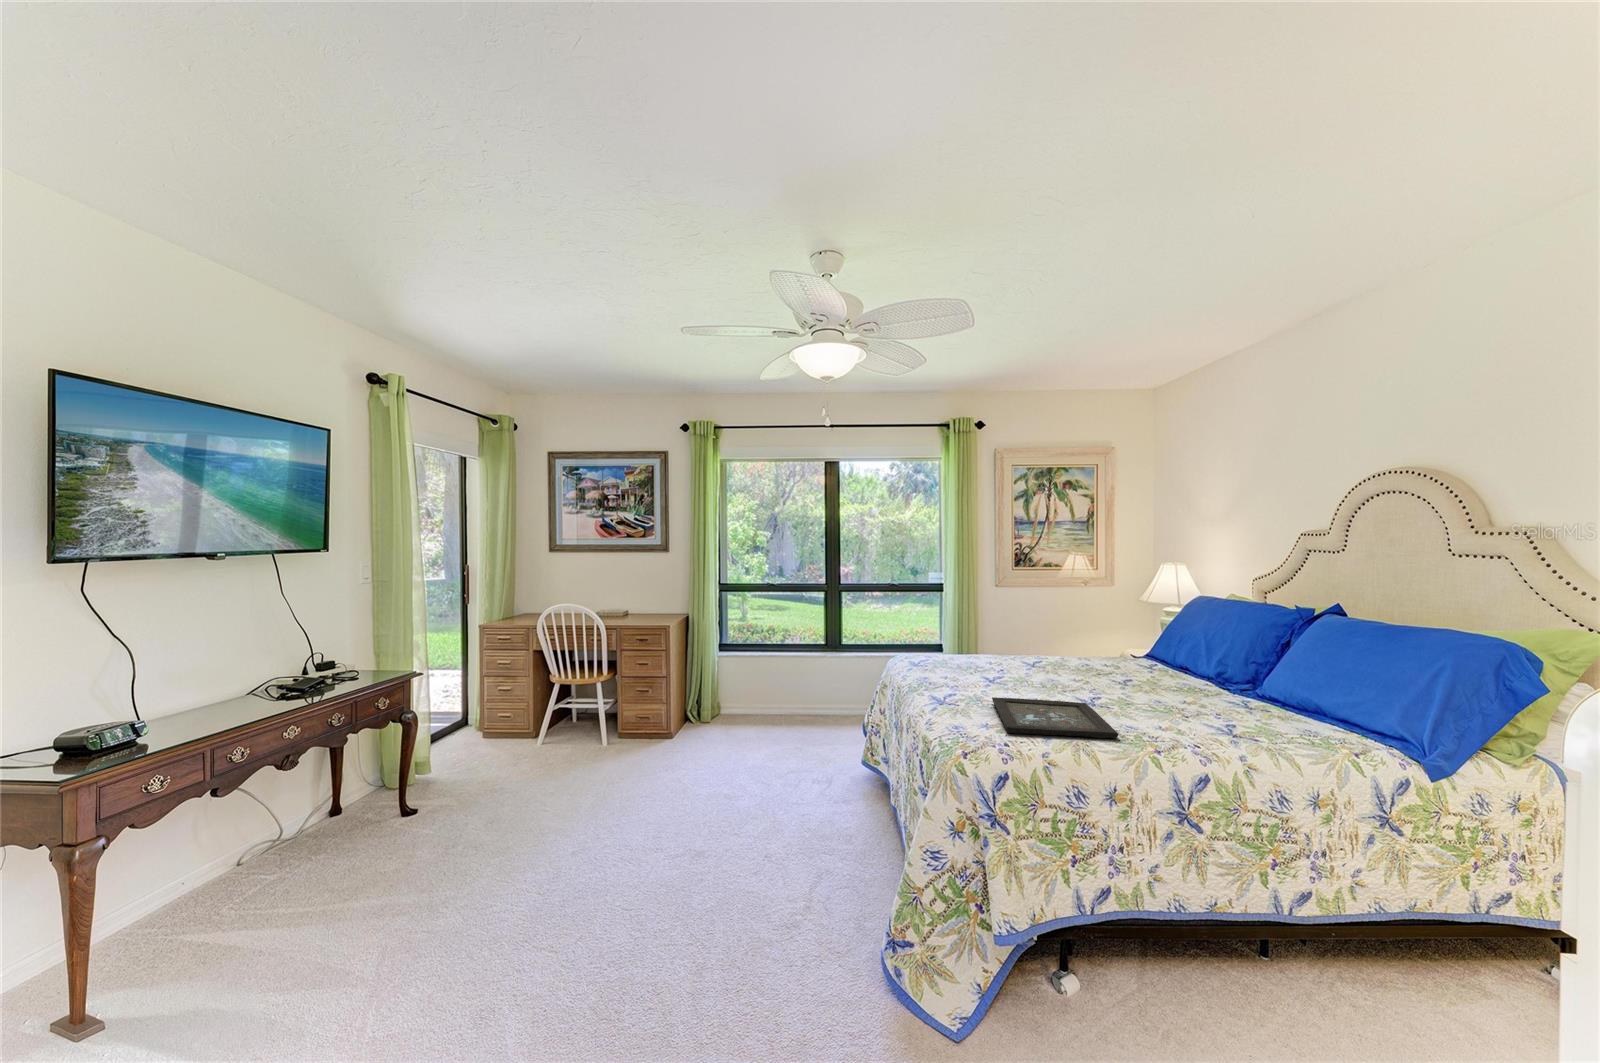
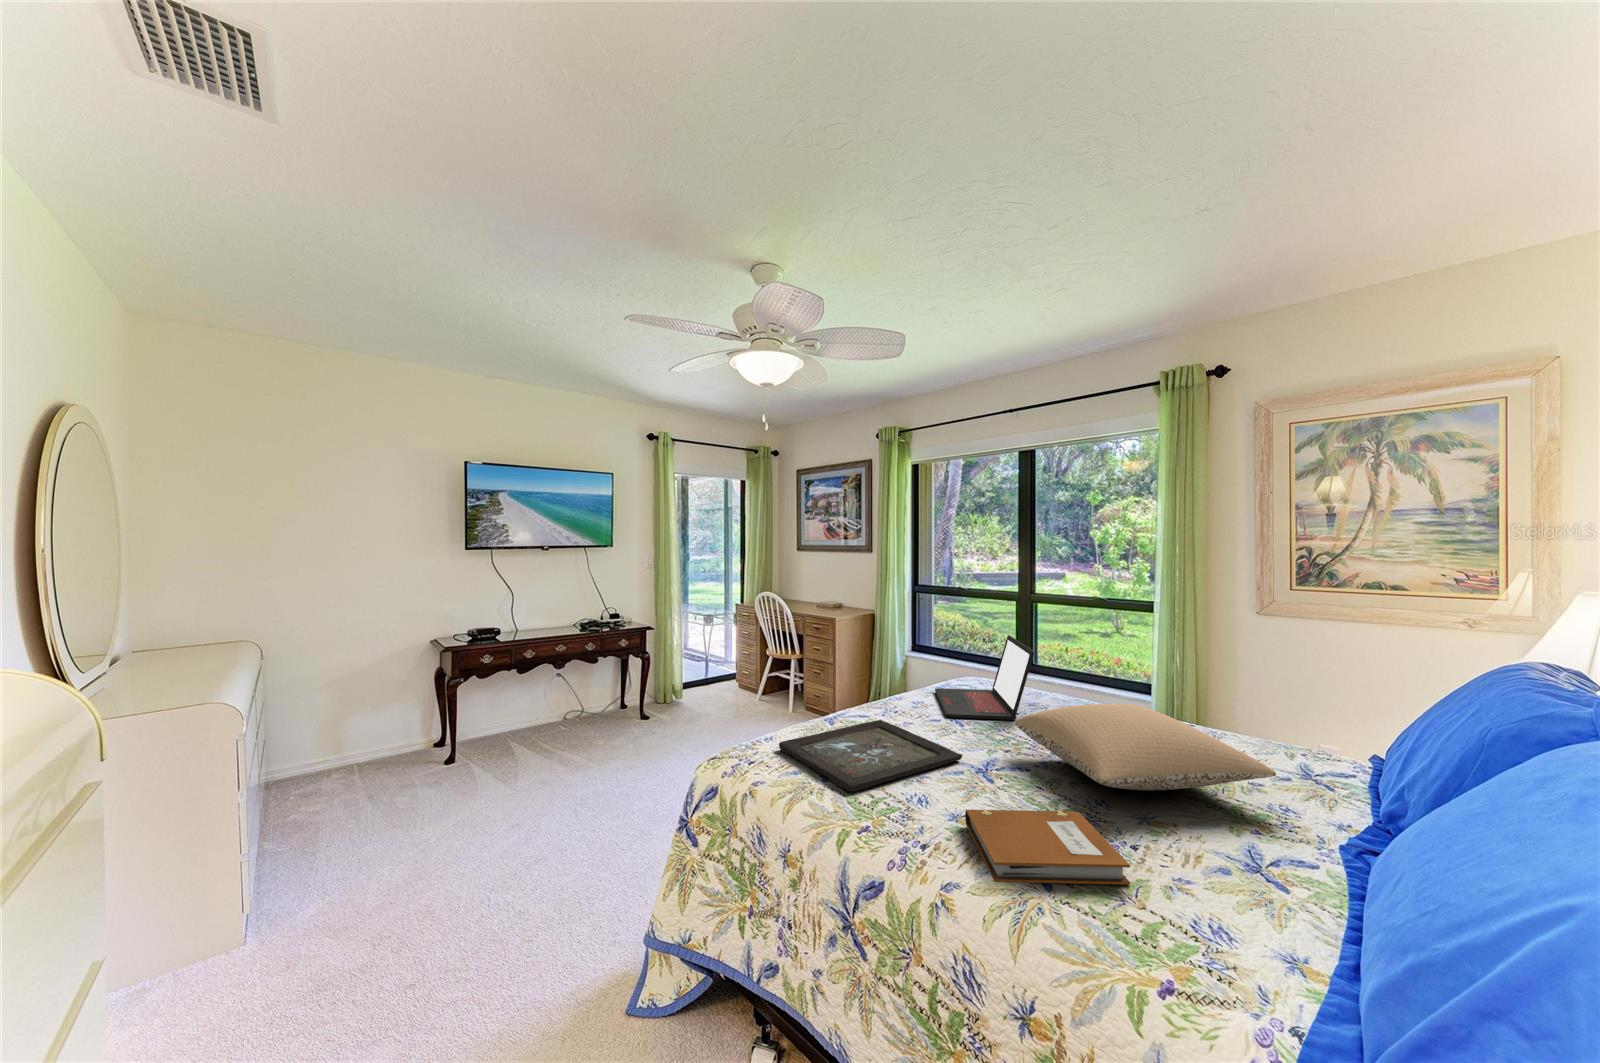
laptop: none [931,619,1031,687] -> present [935,635,1034,720]
pillow: none [1083,650,1210,696] -> present [1015,704,1276,790]
notebook: none [1186,708,1274,747] -> present [965,809,1130,885]

